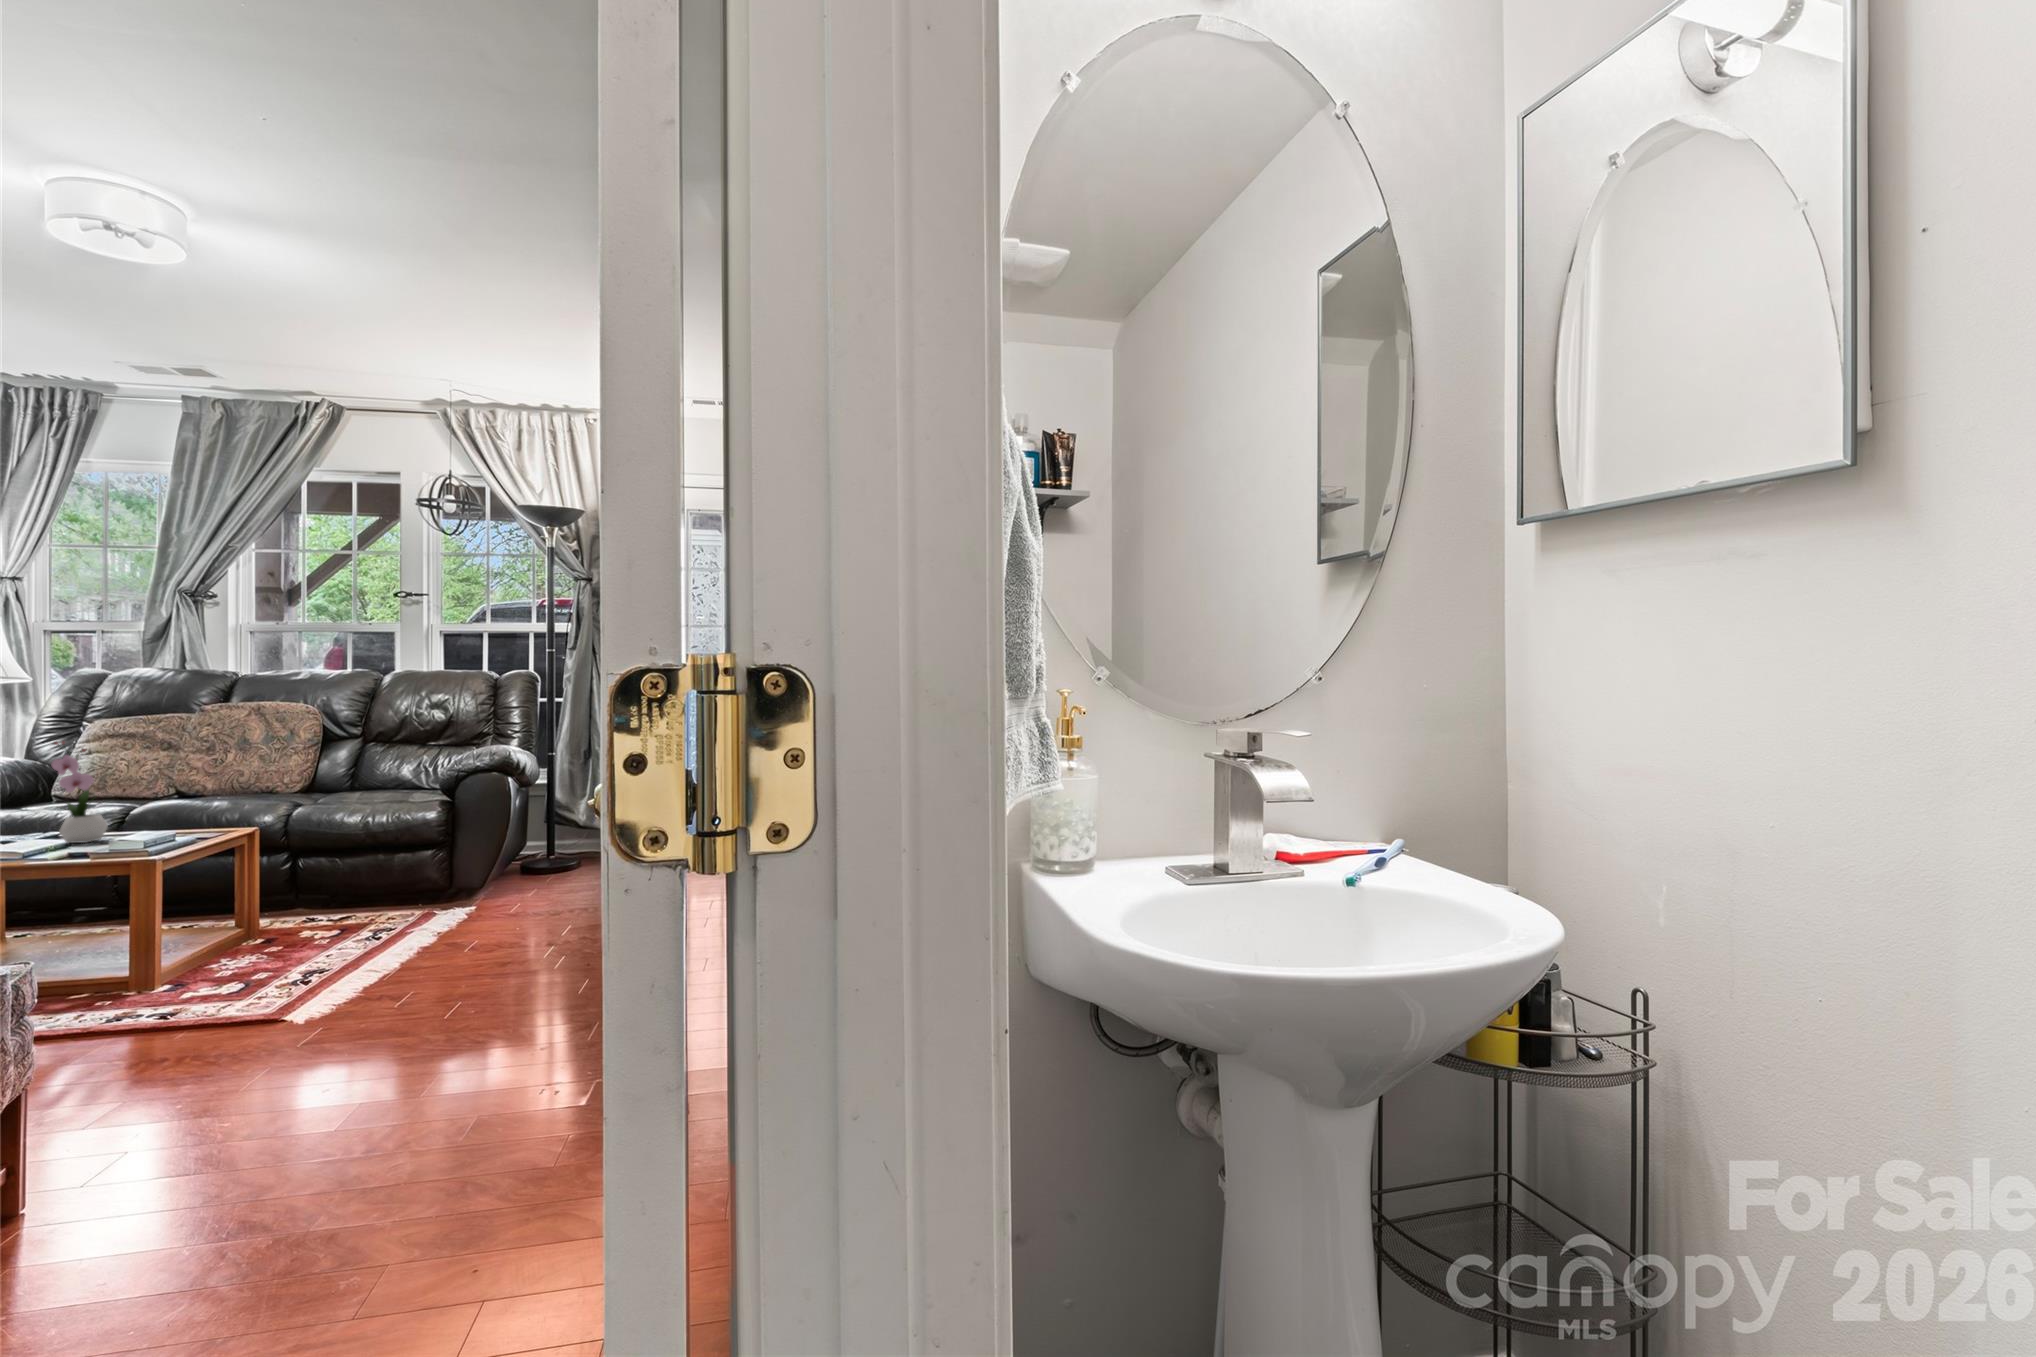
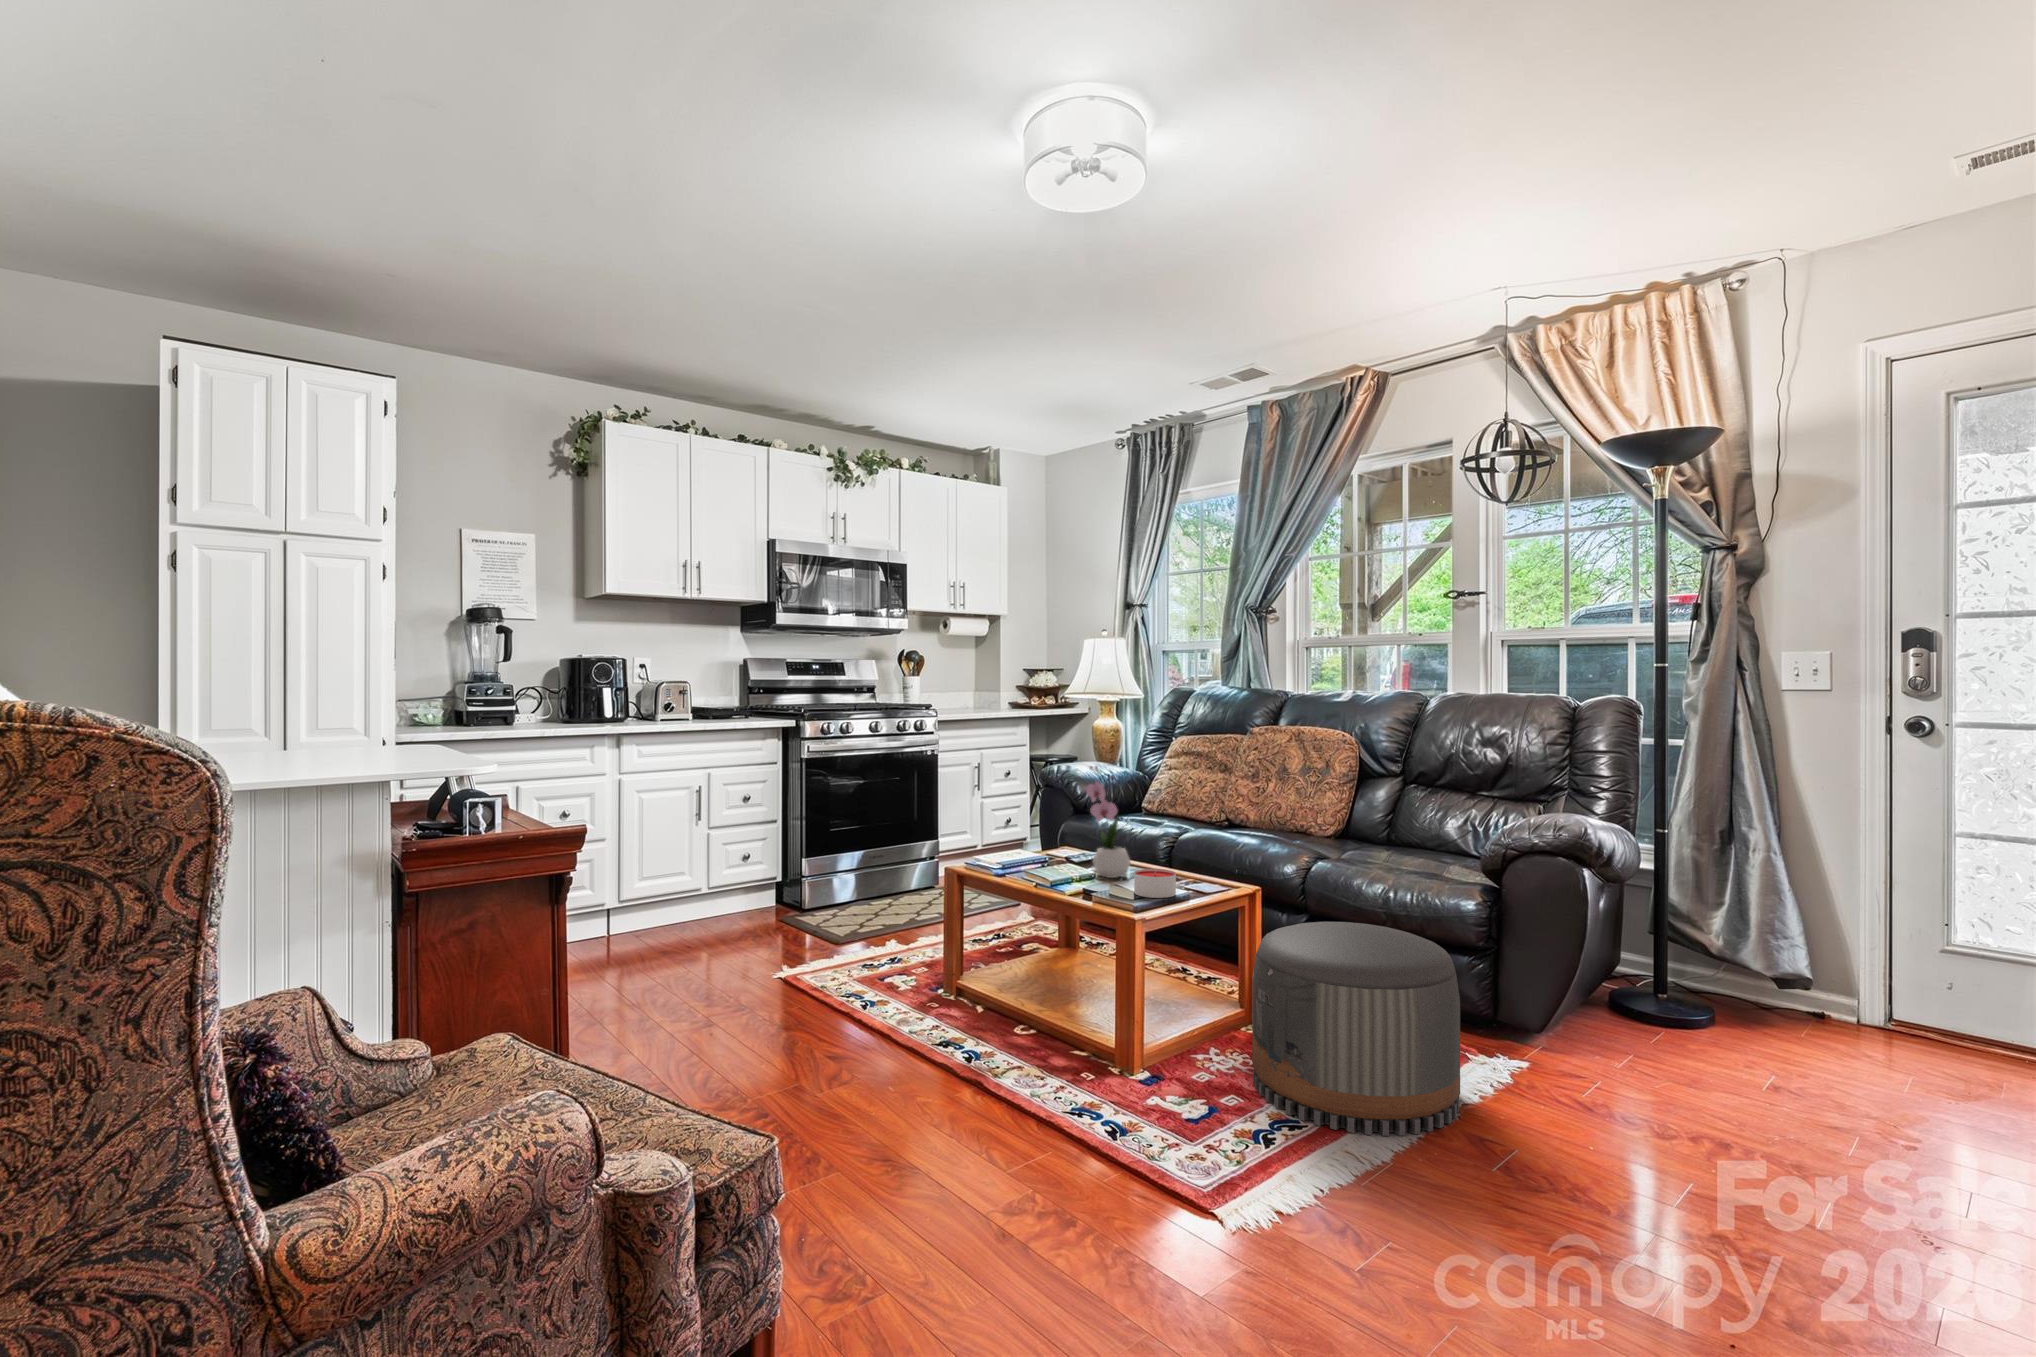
candle: none [127,823,176,847] -> present [1134,869,1176,898]
pouf: none [267,835,435,971] -> present [1252,922,1460,1136]

